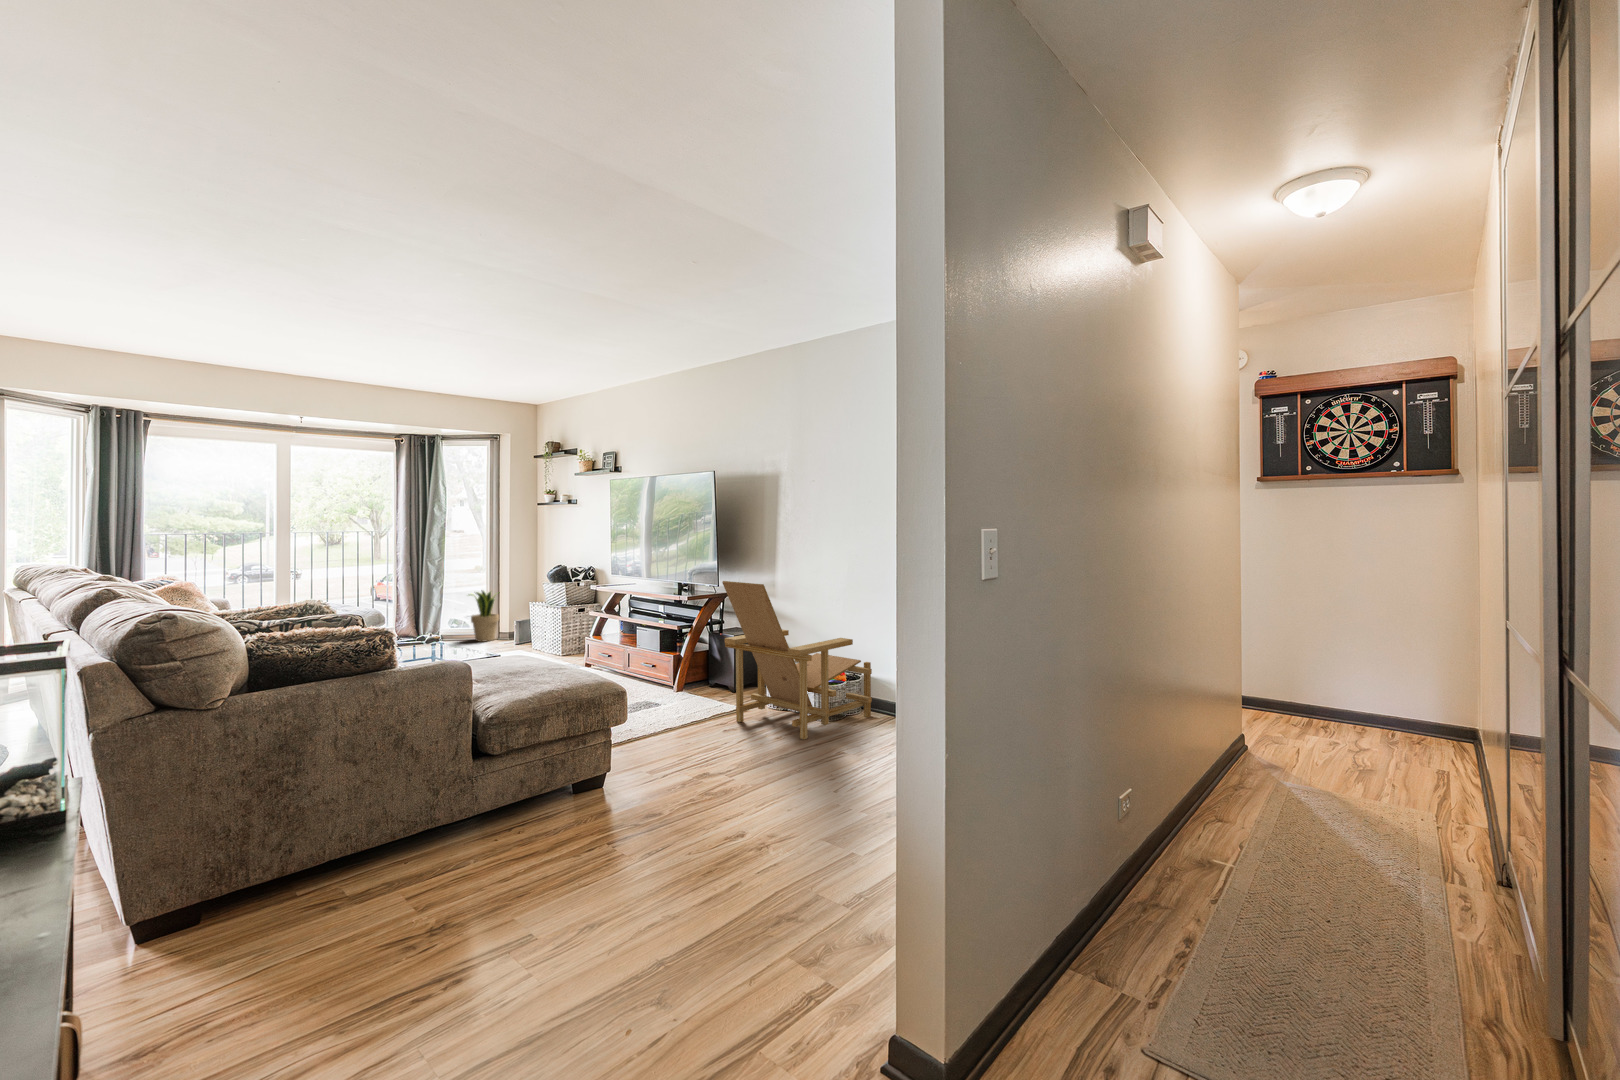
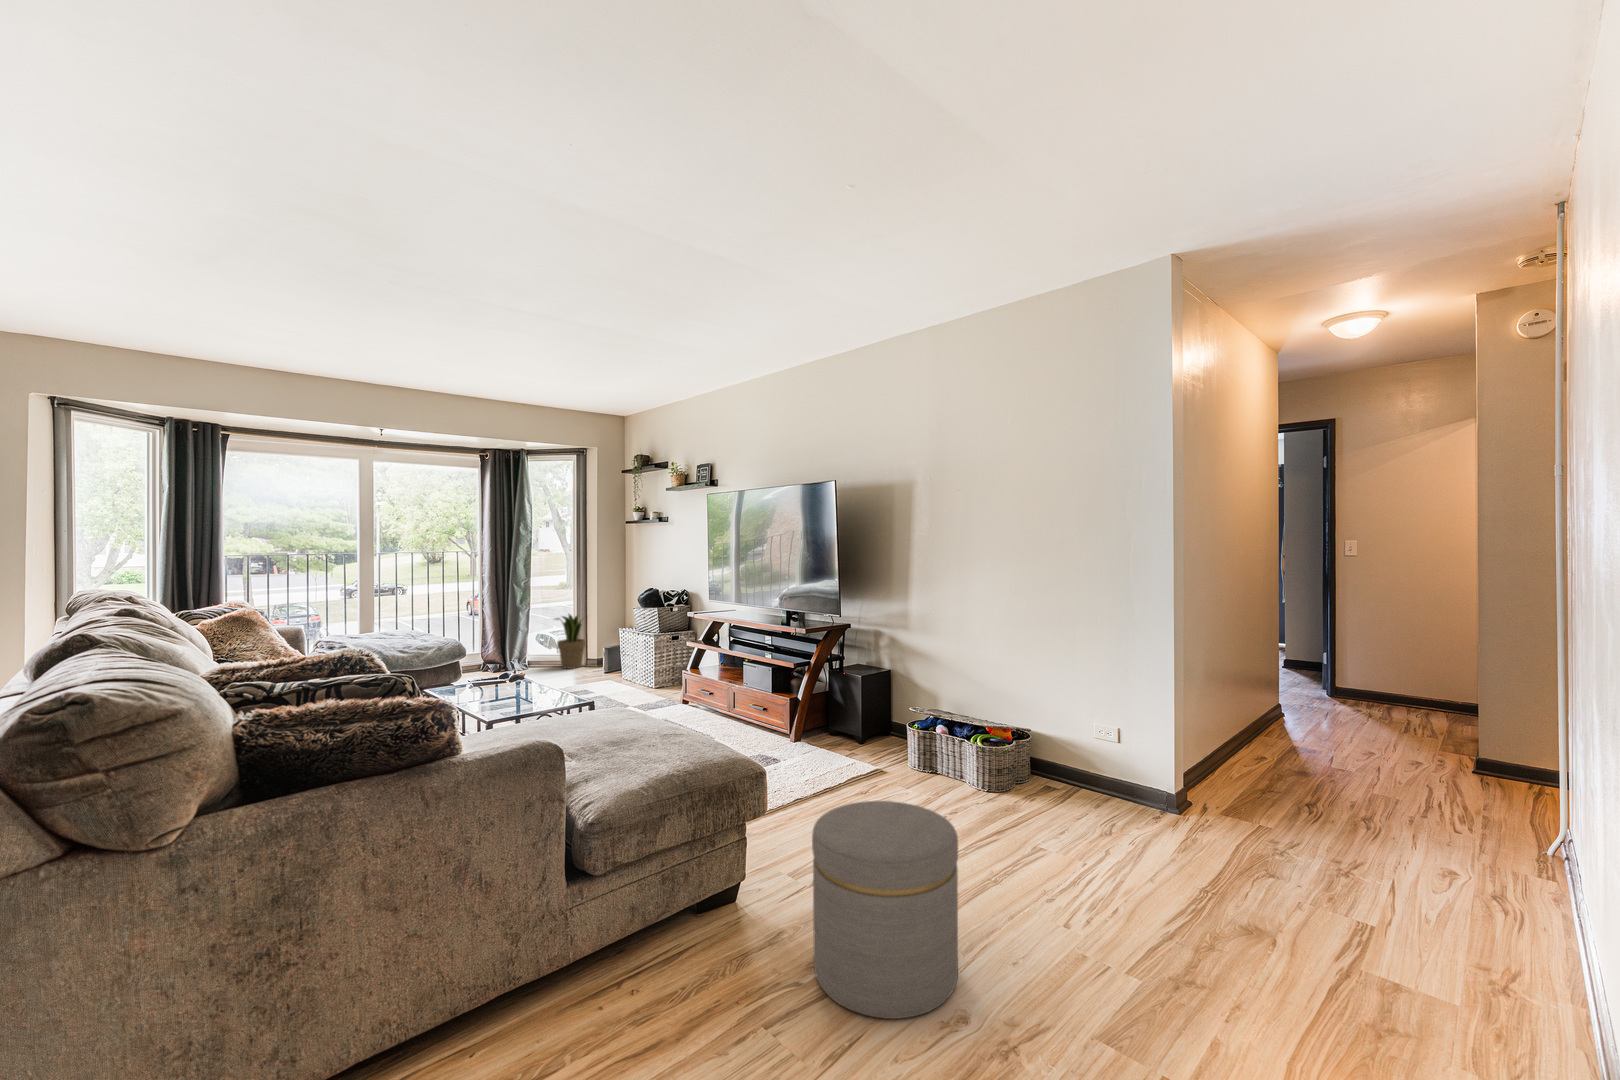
lounge chair: present [722,581,872,739] -> none [864,615,1047,821]
ottoman: none [646,707,747,837] -> present [812,801,958,1019]

